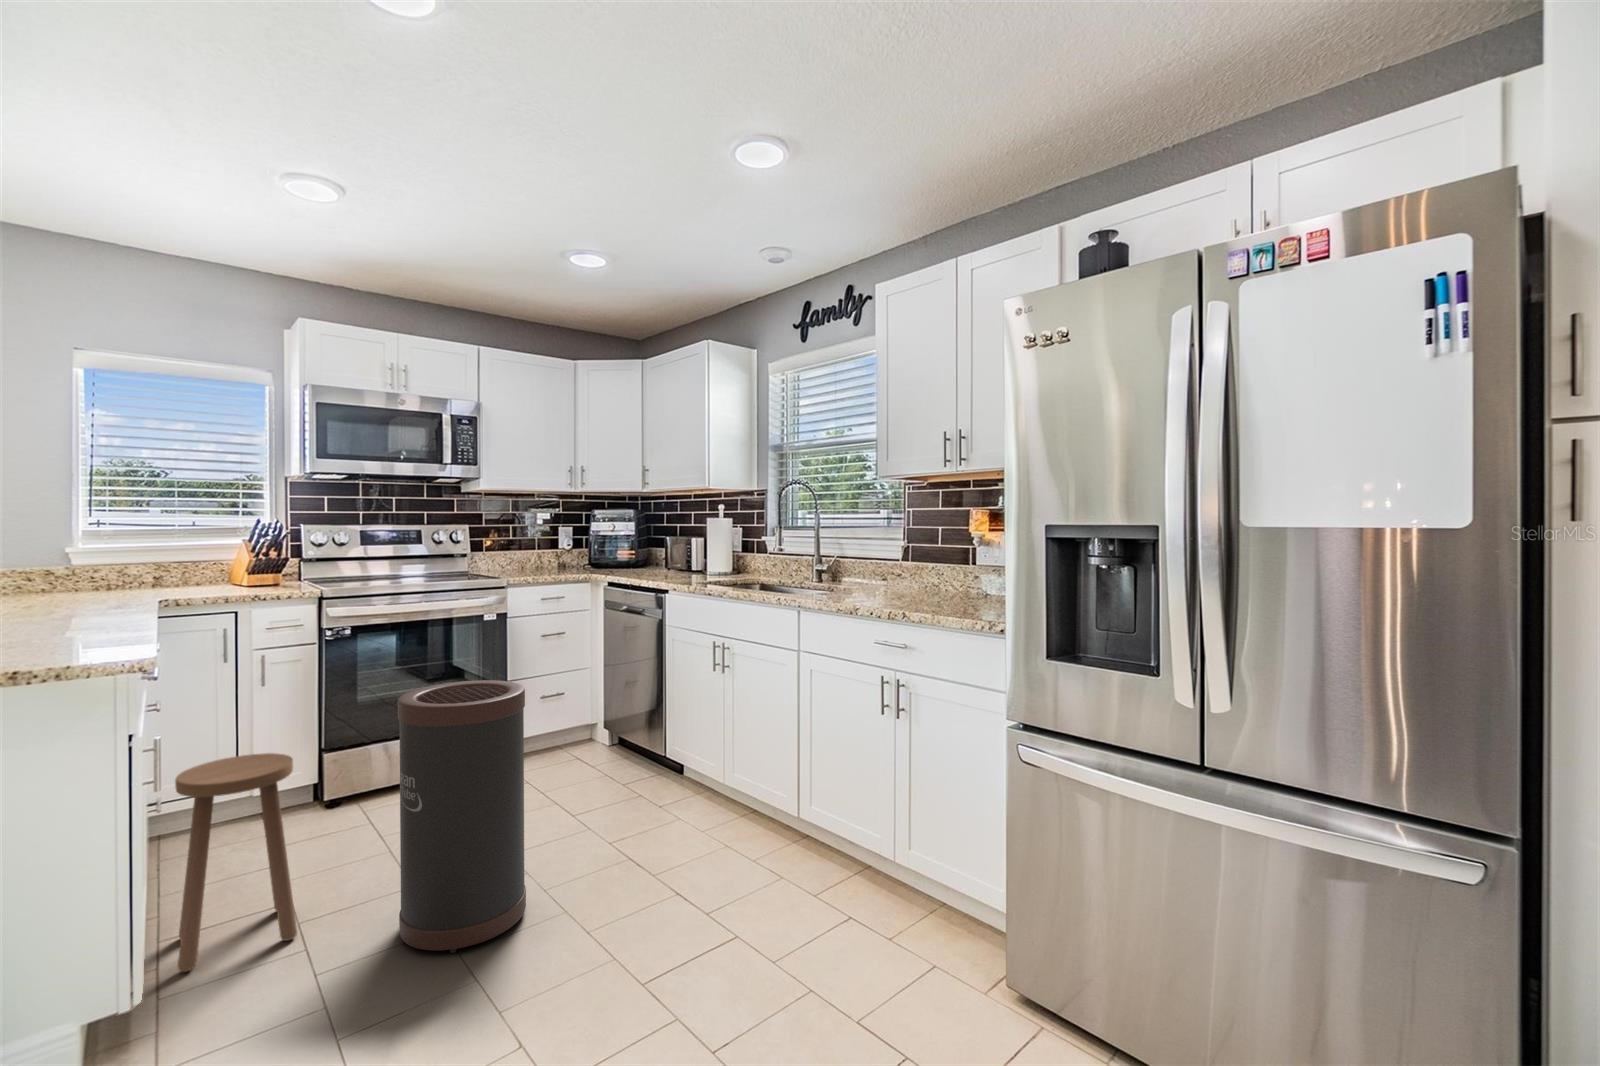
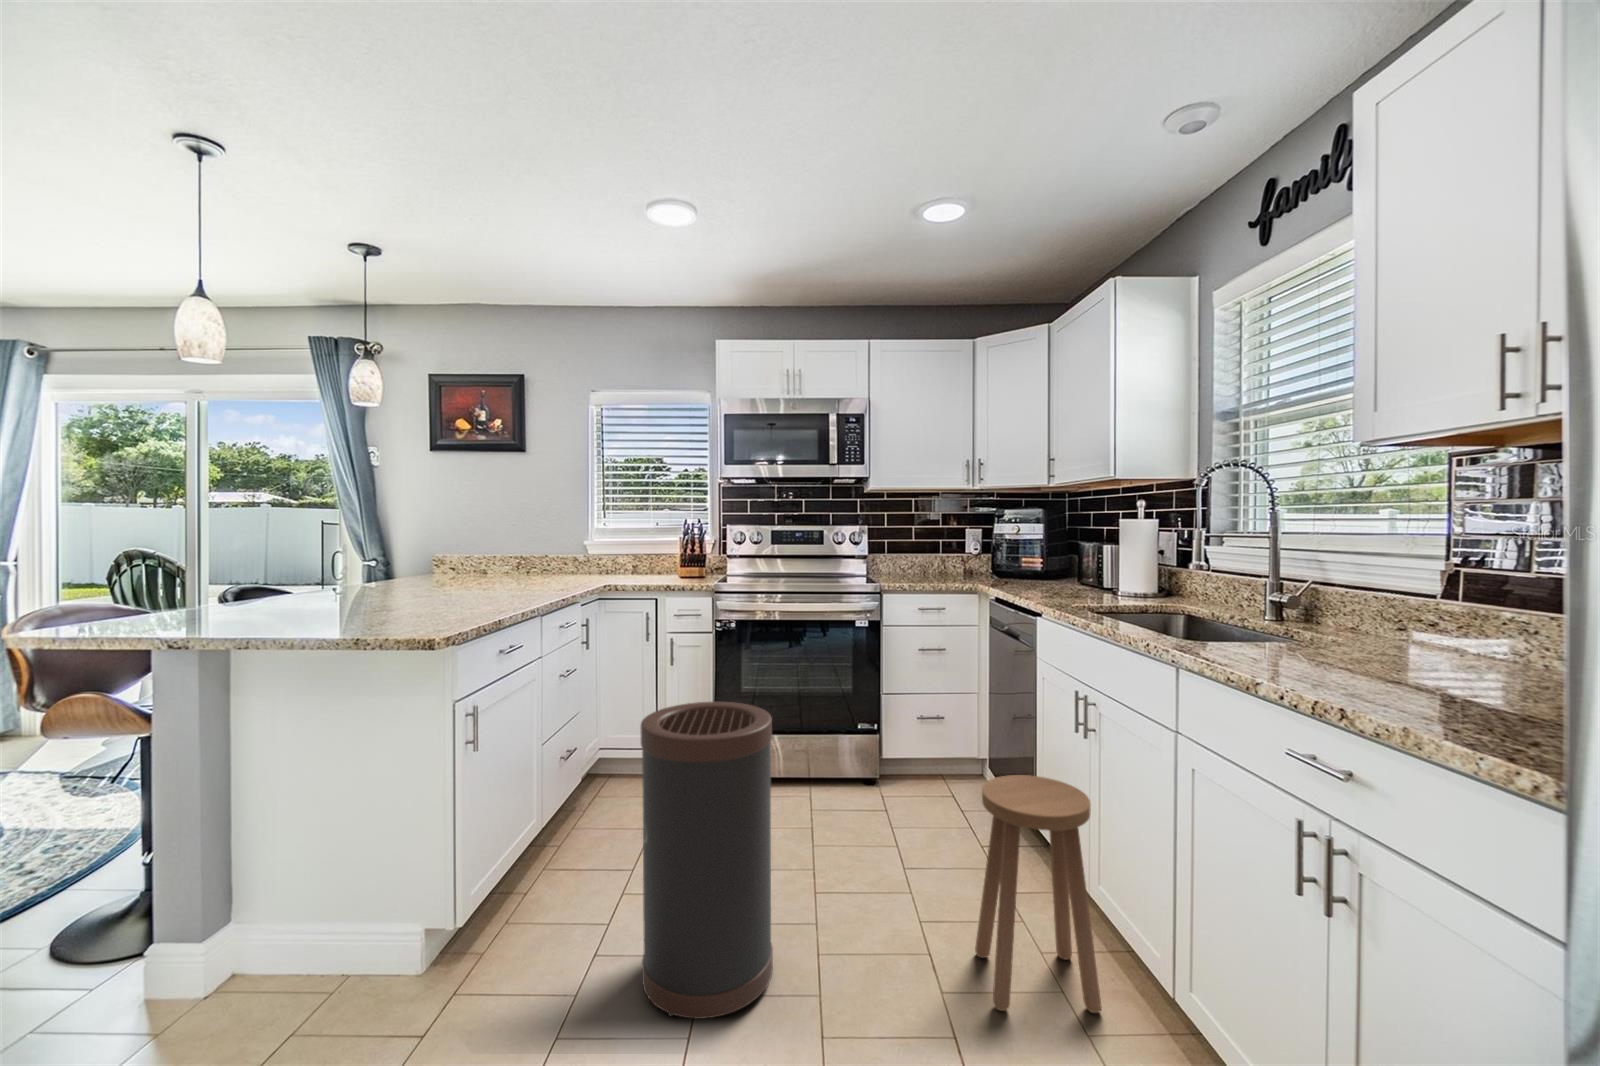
stool: present [175,753,297,972] -> present [975,775,1102,1013]

